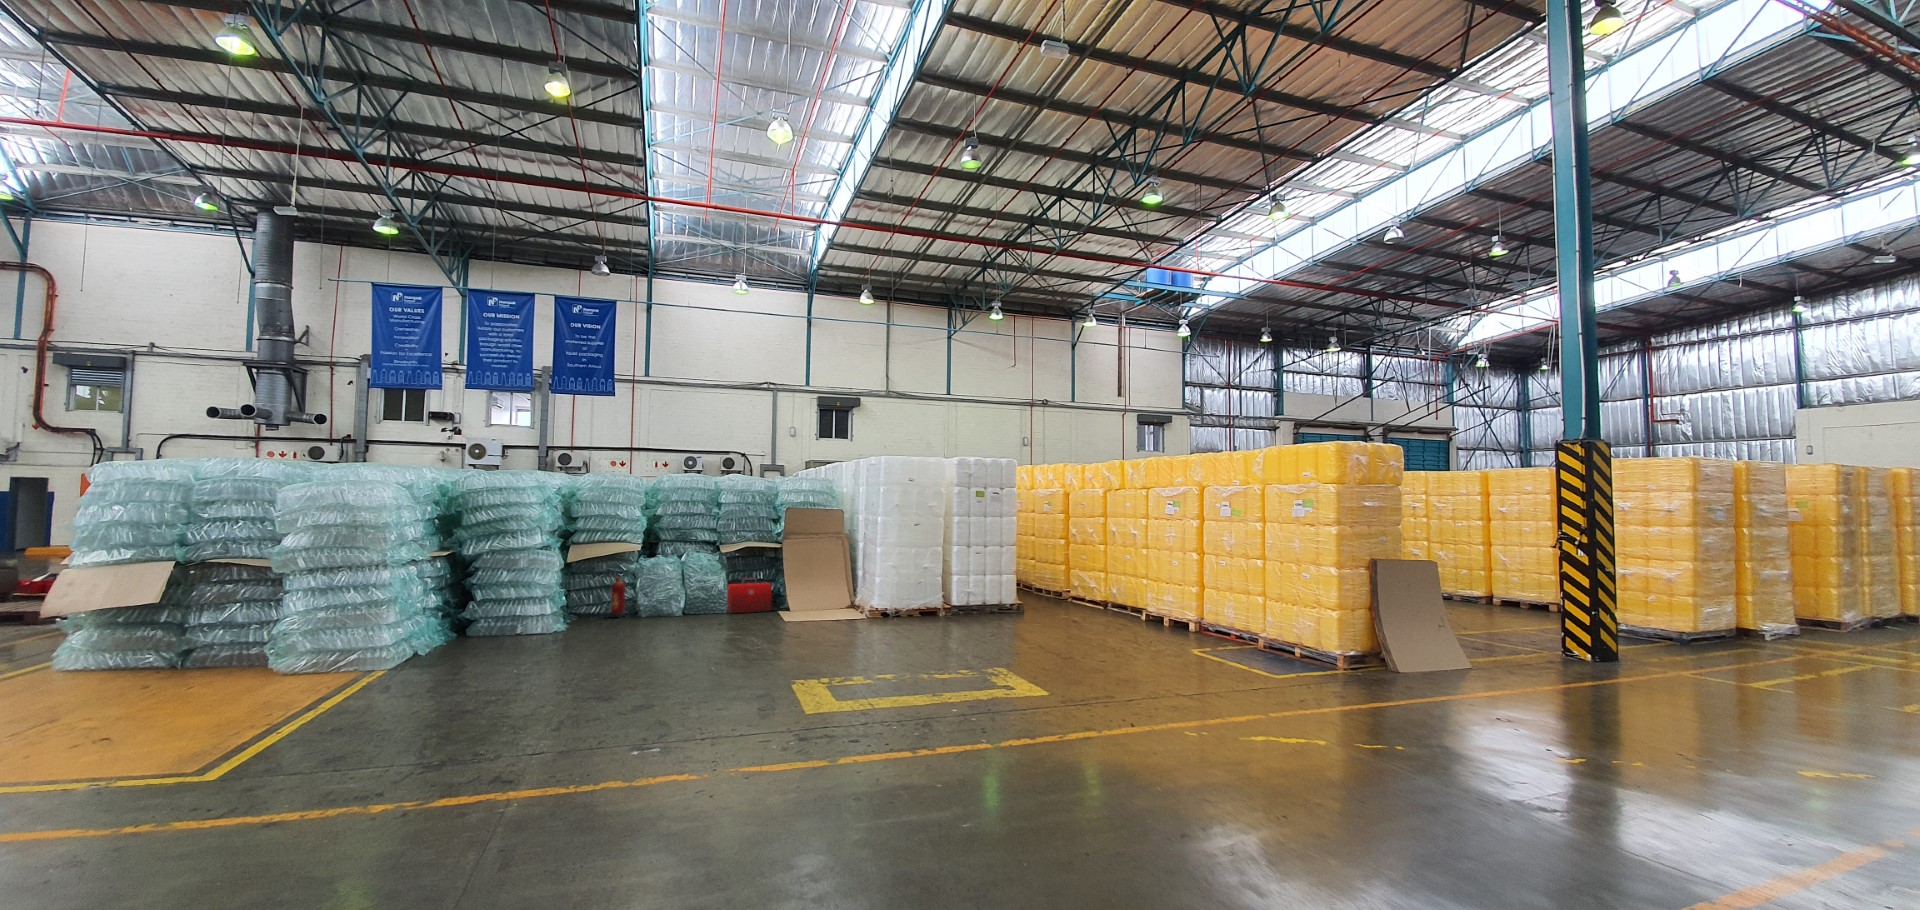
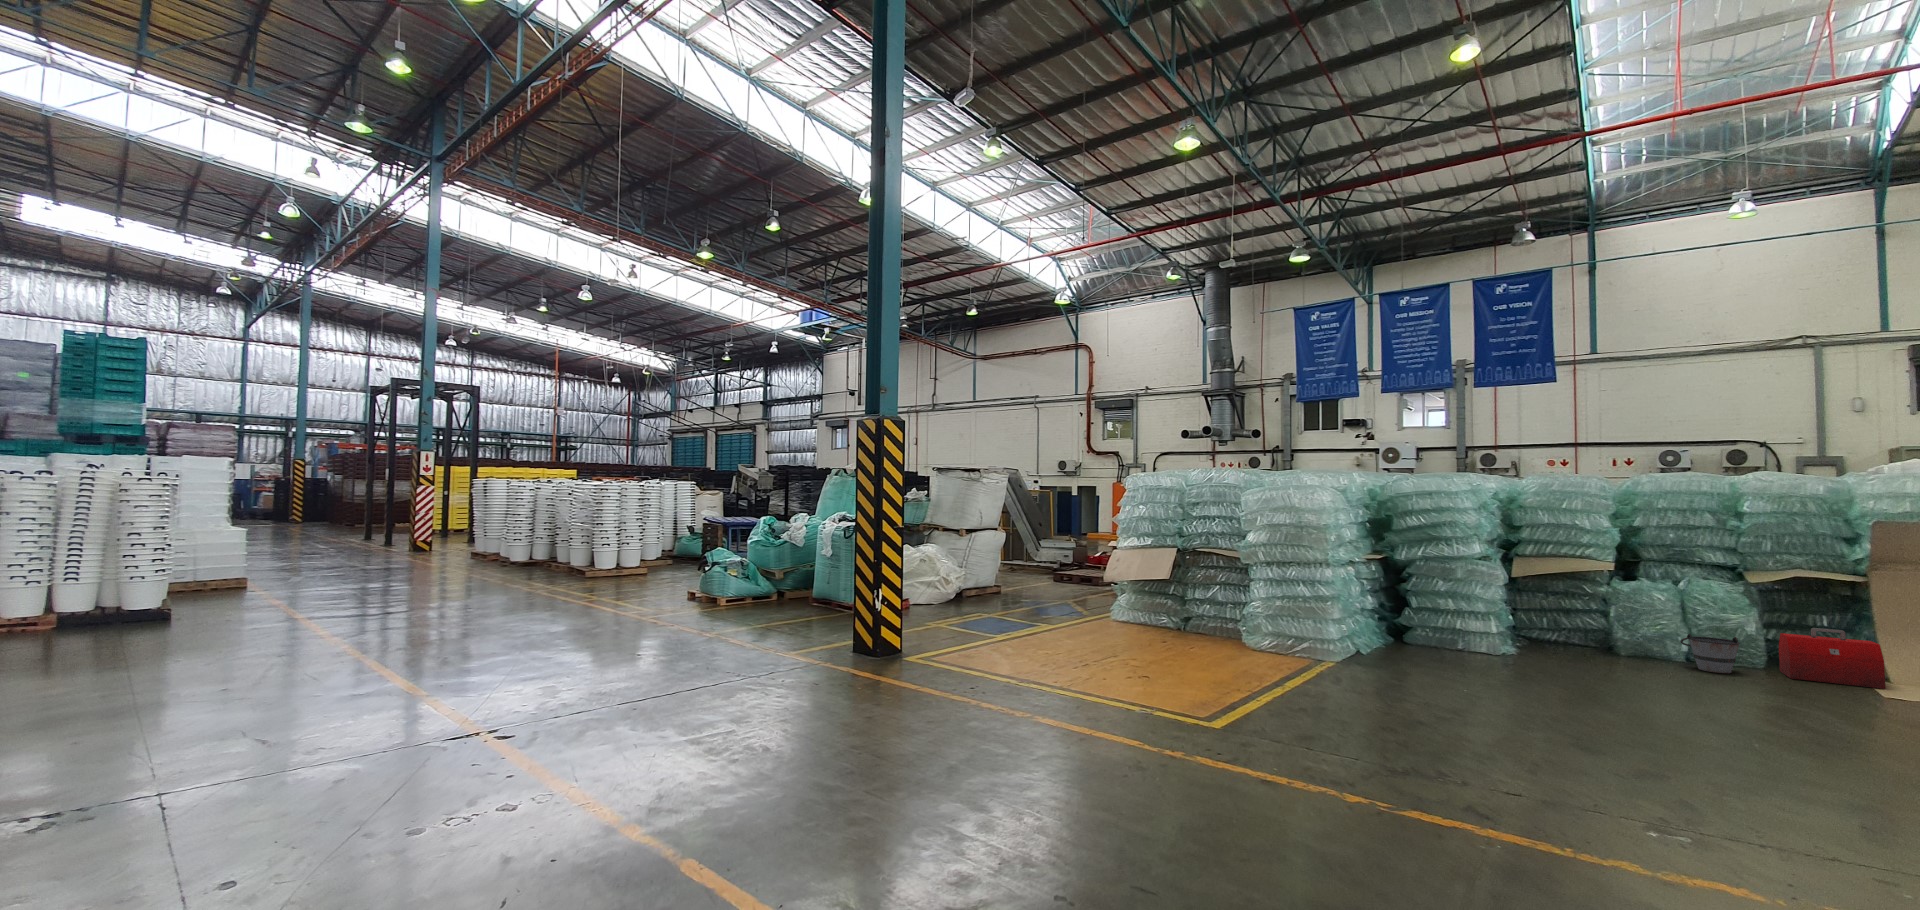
fire extinguisher: present [610,576,626,618] -> none [1572,599,1598,653]
bucket: none [675,590,707,617] -> present [1680,634,1740,673]

